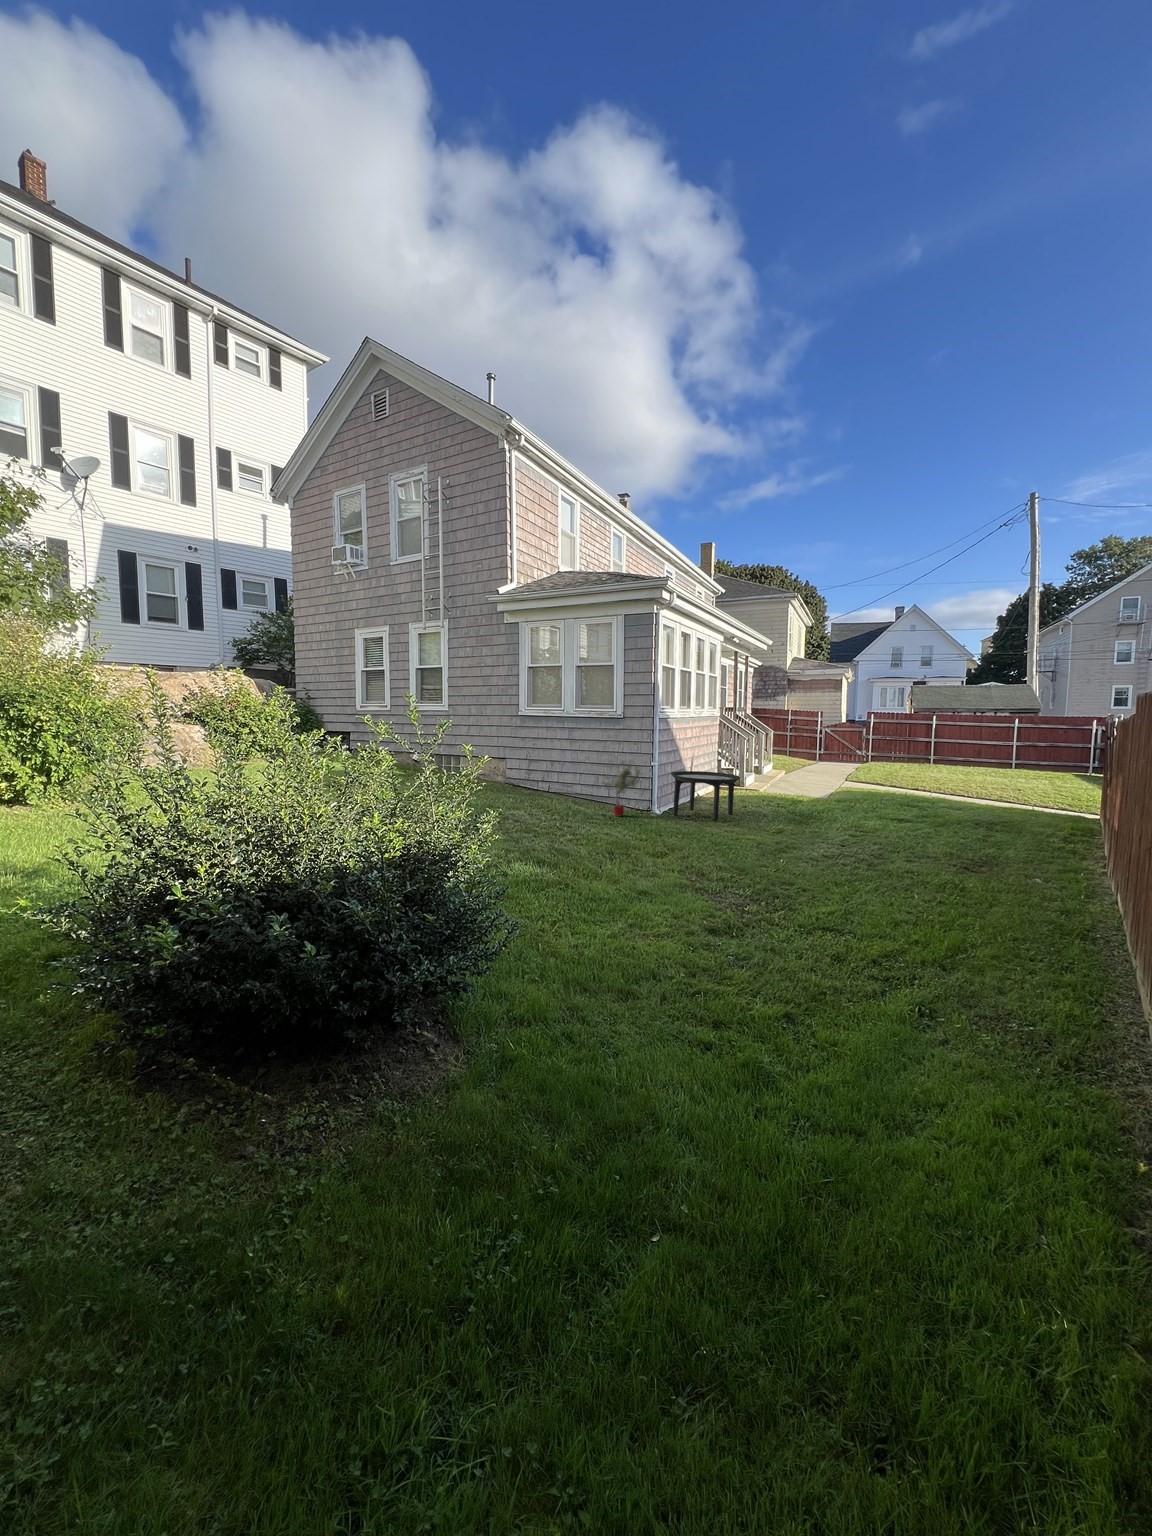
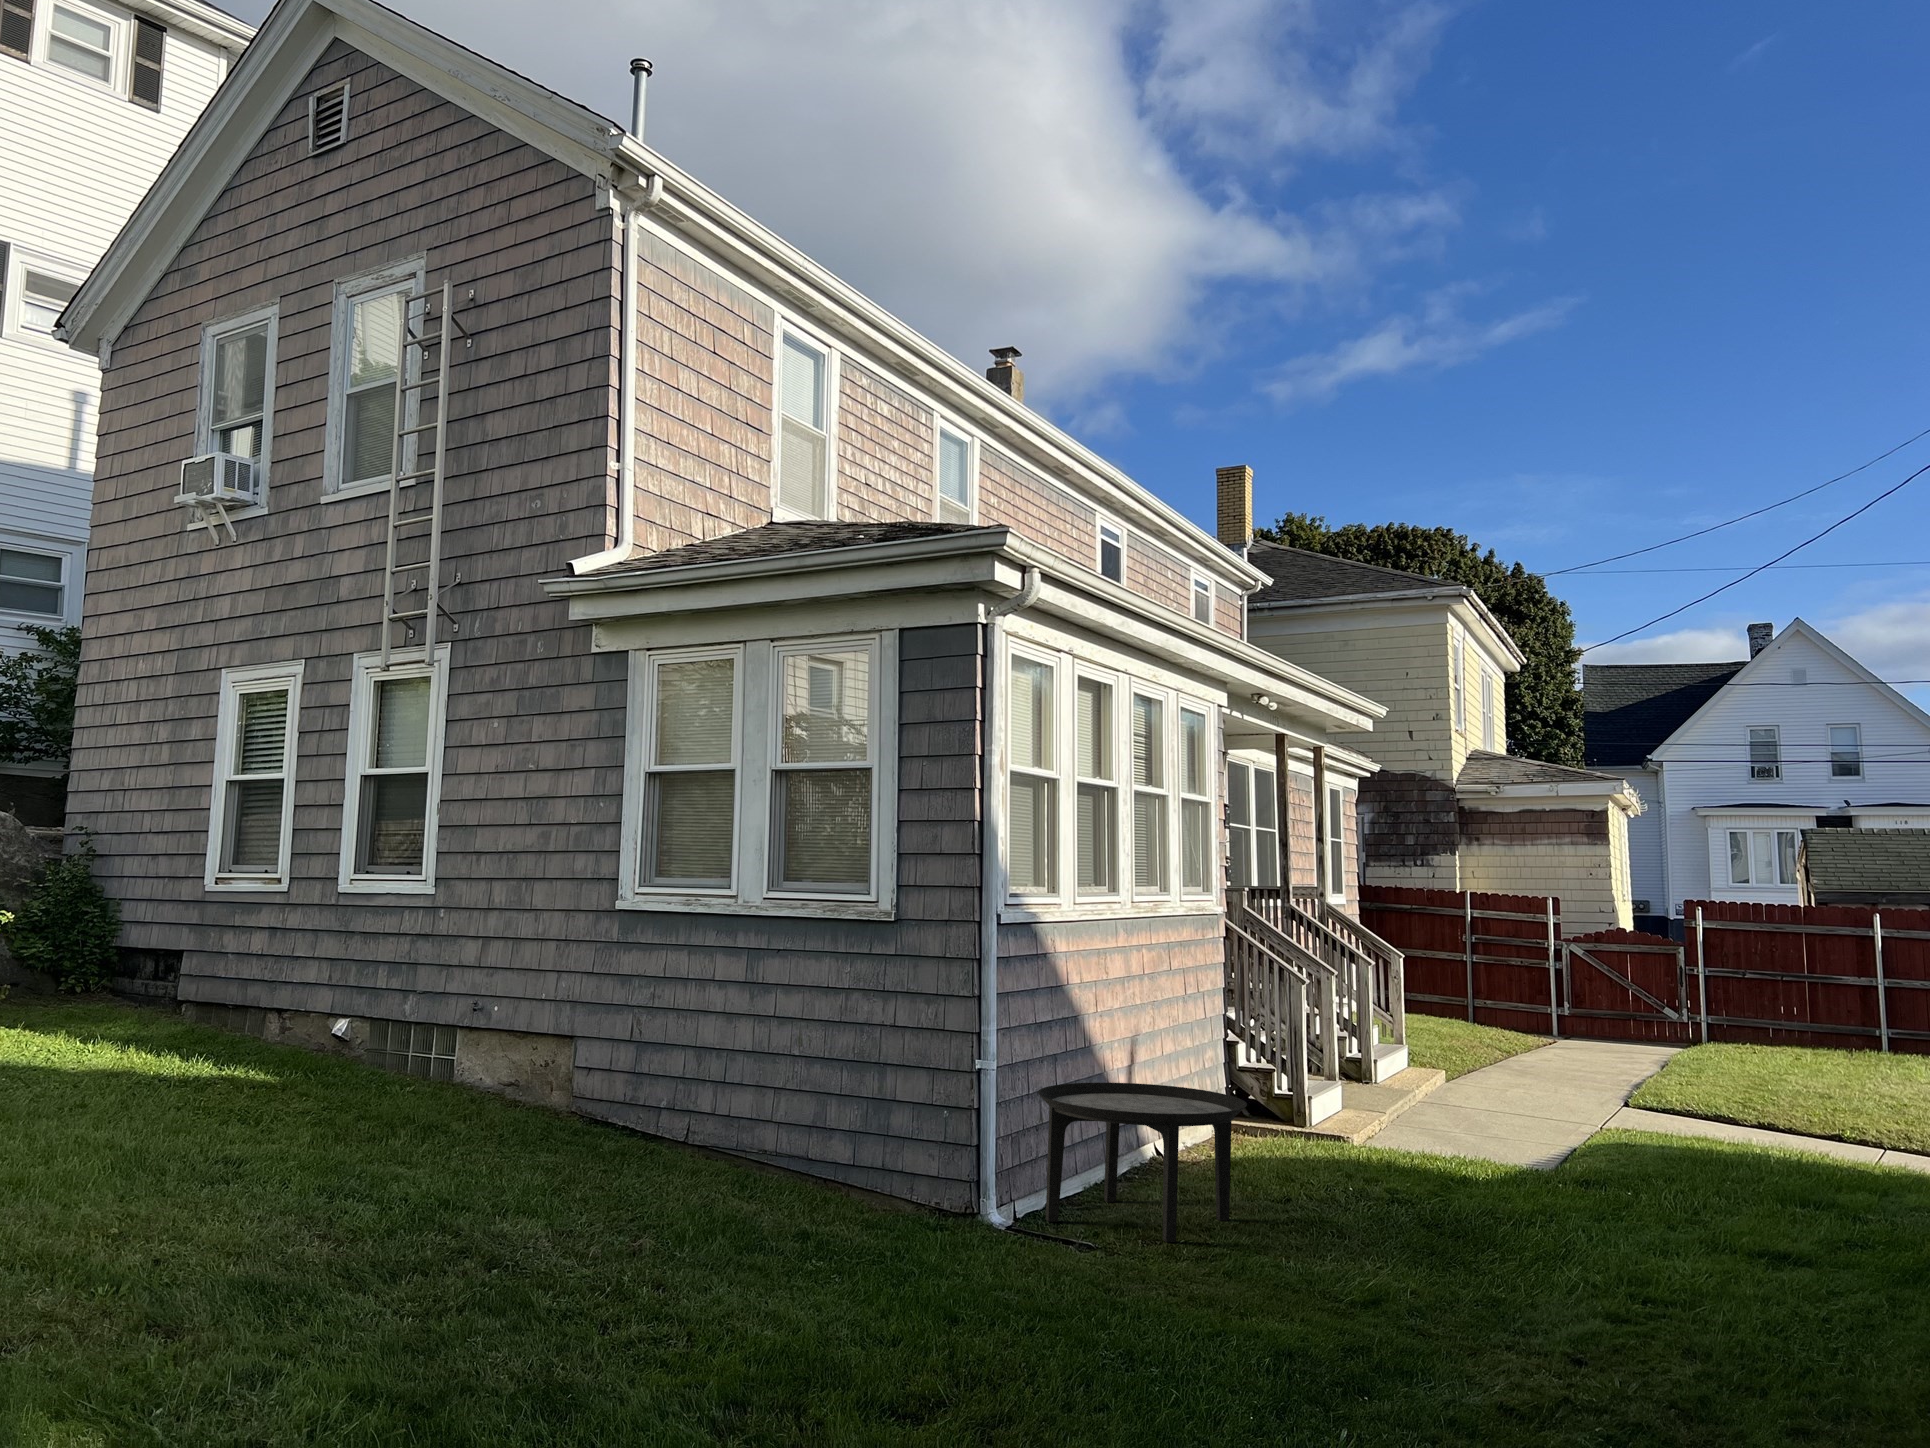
potted tree: present [603,761,640,817] -> none [827,1050,943,1226]

